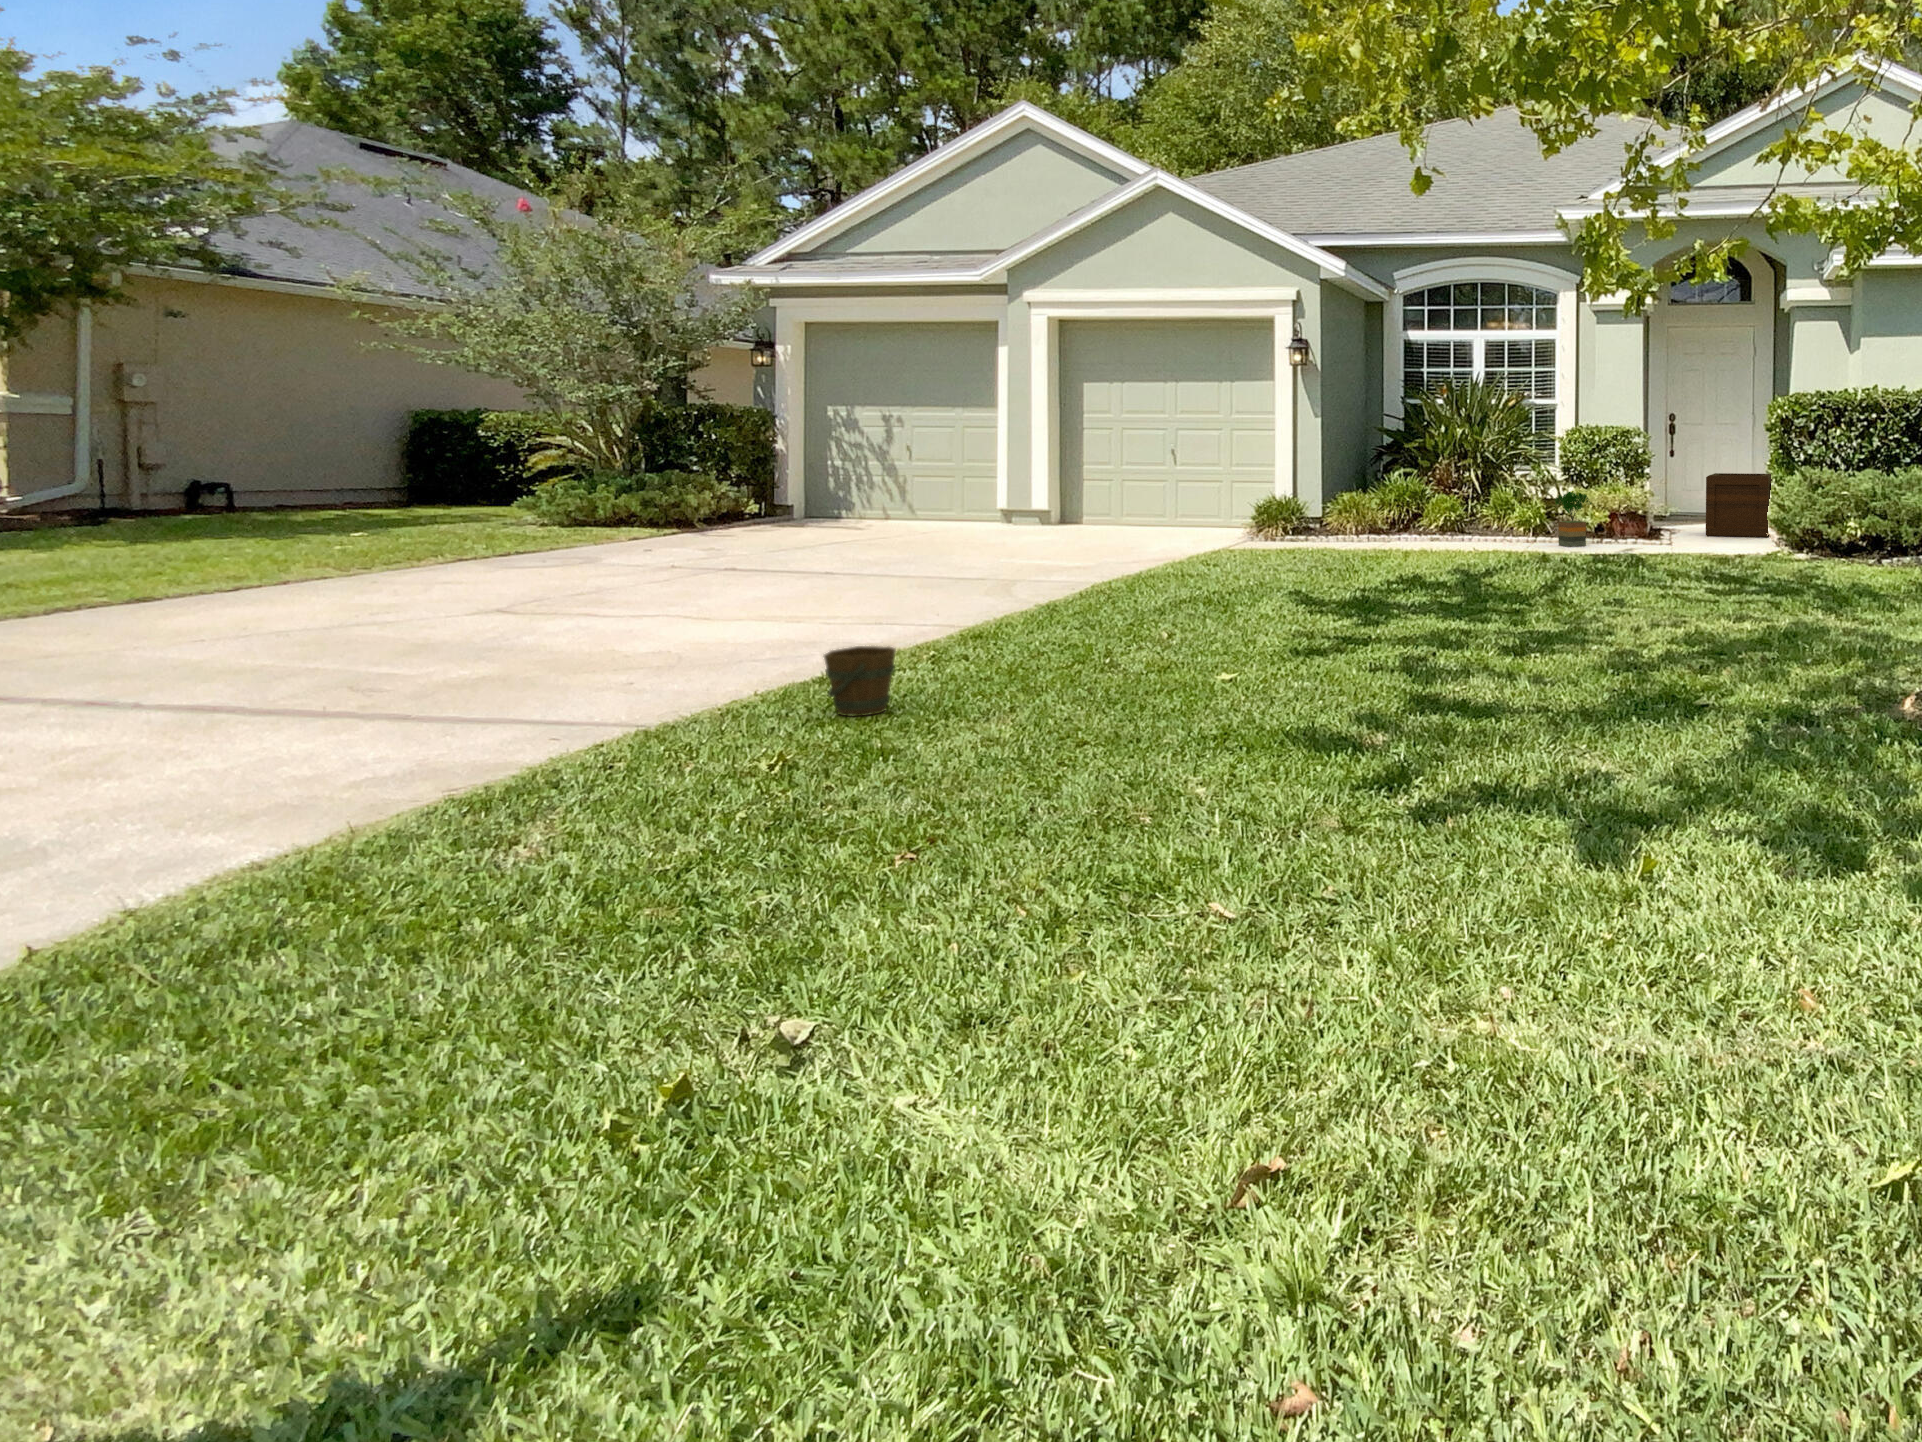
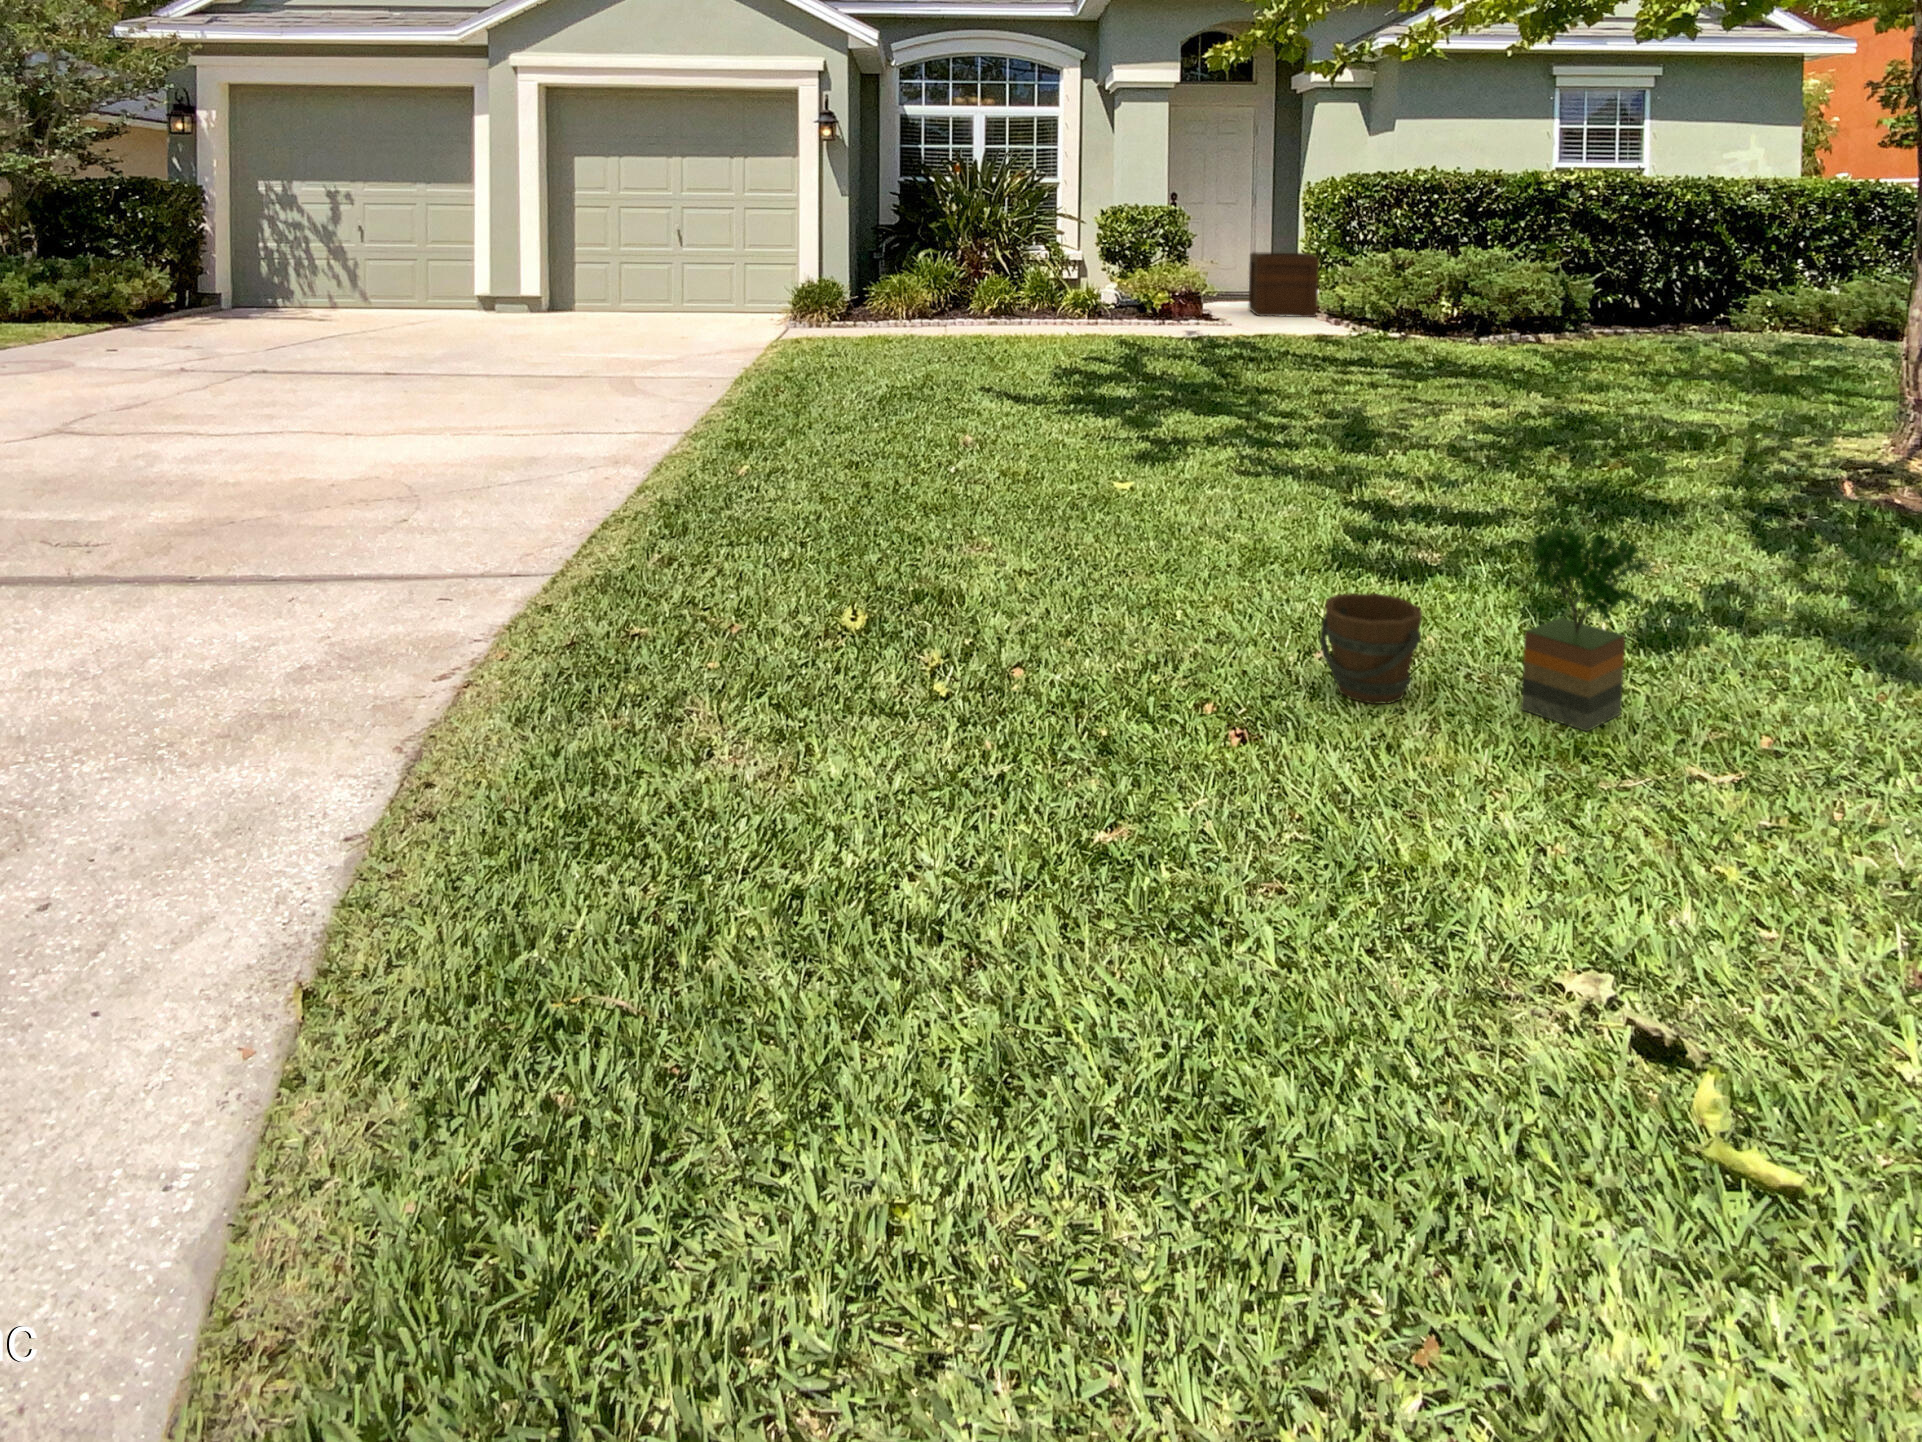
potted tree: present [1555,492,1592,547] -> present [1521,526,1653,731]
bucket: present [824,646,896,717] -> present [1320,593,1422,704]

